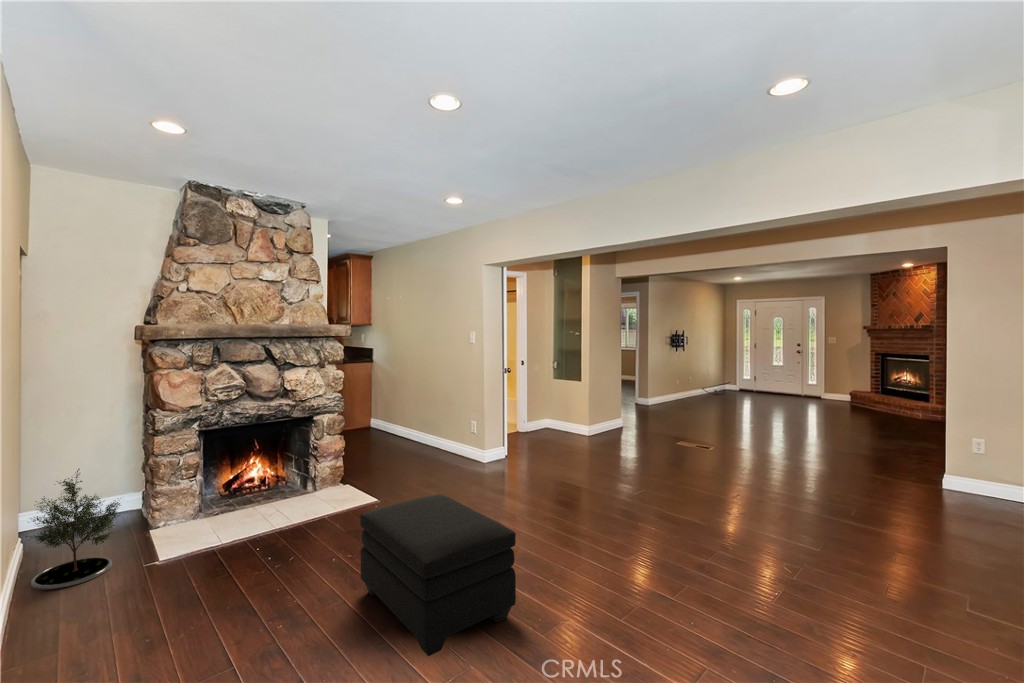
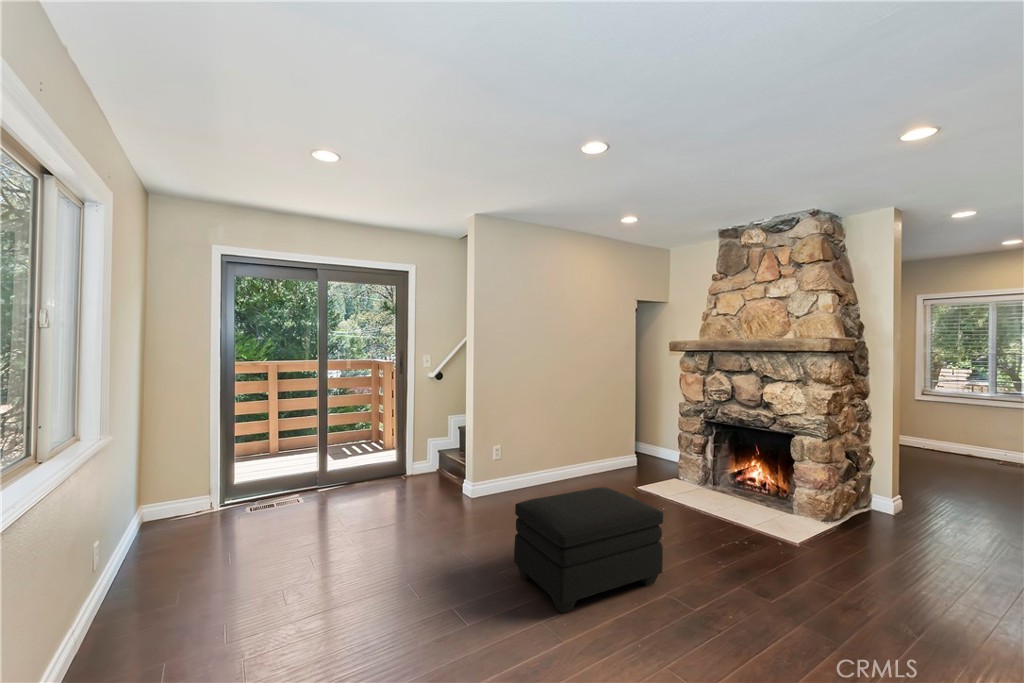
potted tree: present [26,469,120,590] -> none [604,419,641,482]

